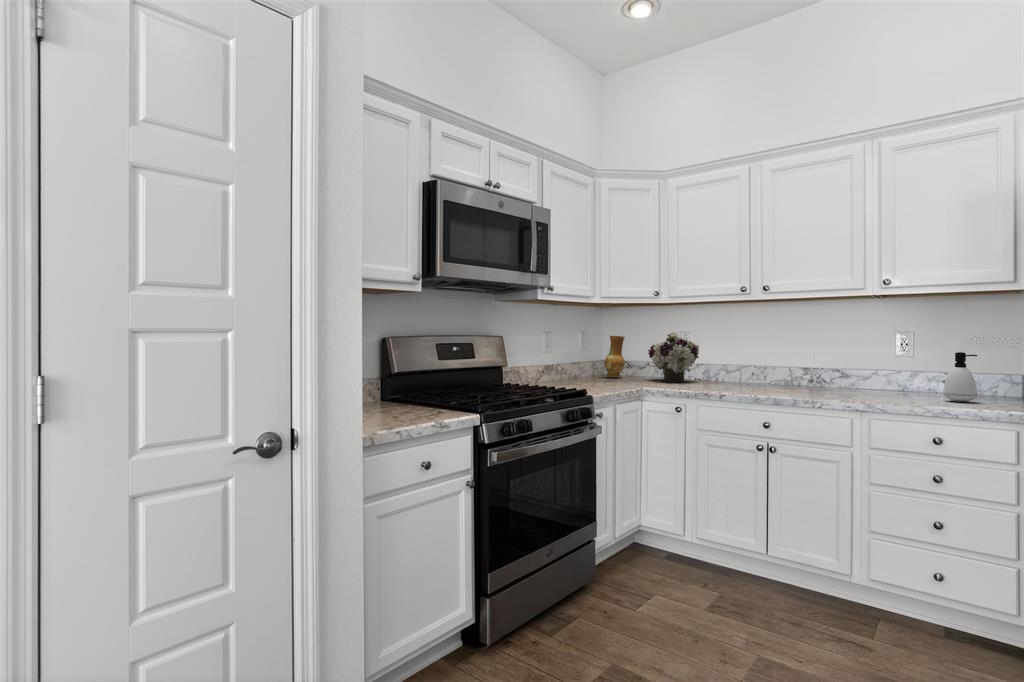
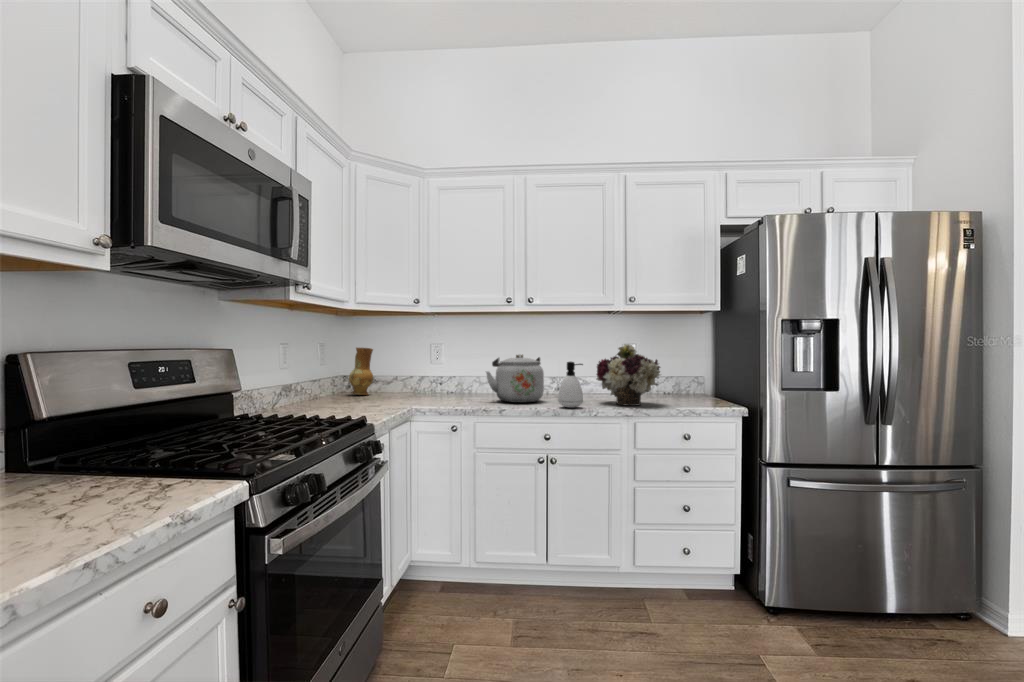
flower arrangement: present [648,332,699,382] -> present [596,344,660,406]
kettle: none [715,343,778,391] -> present [486,354,544,403]
soap dispenser: present [943,352,977,402] -> present [558,362,583,408]

